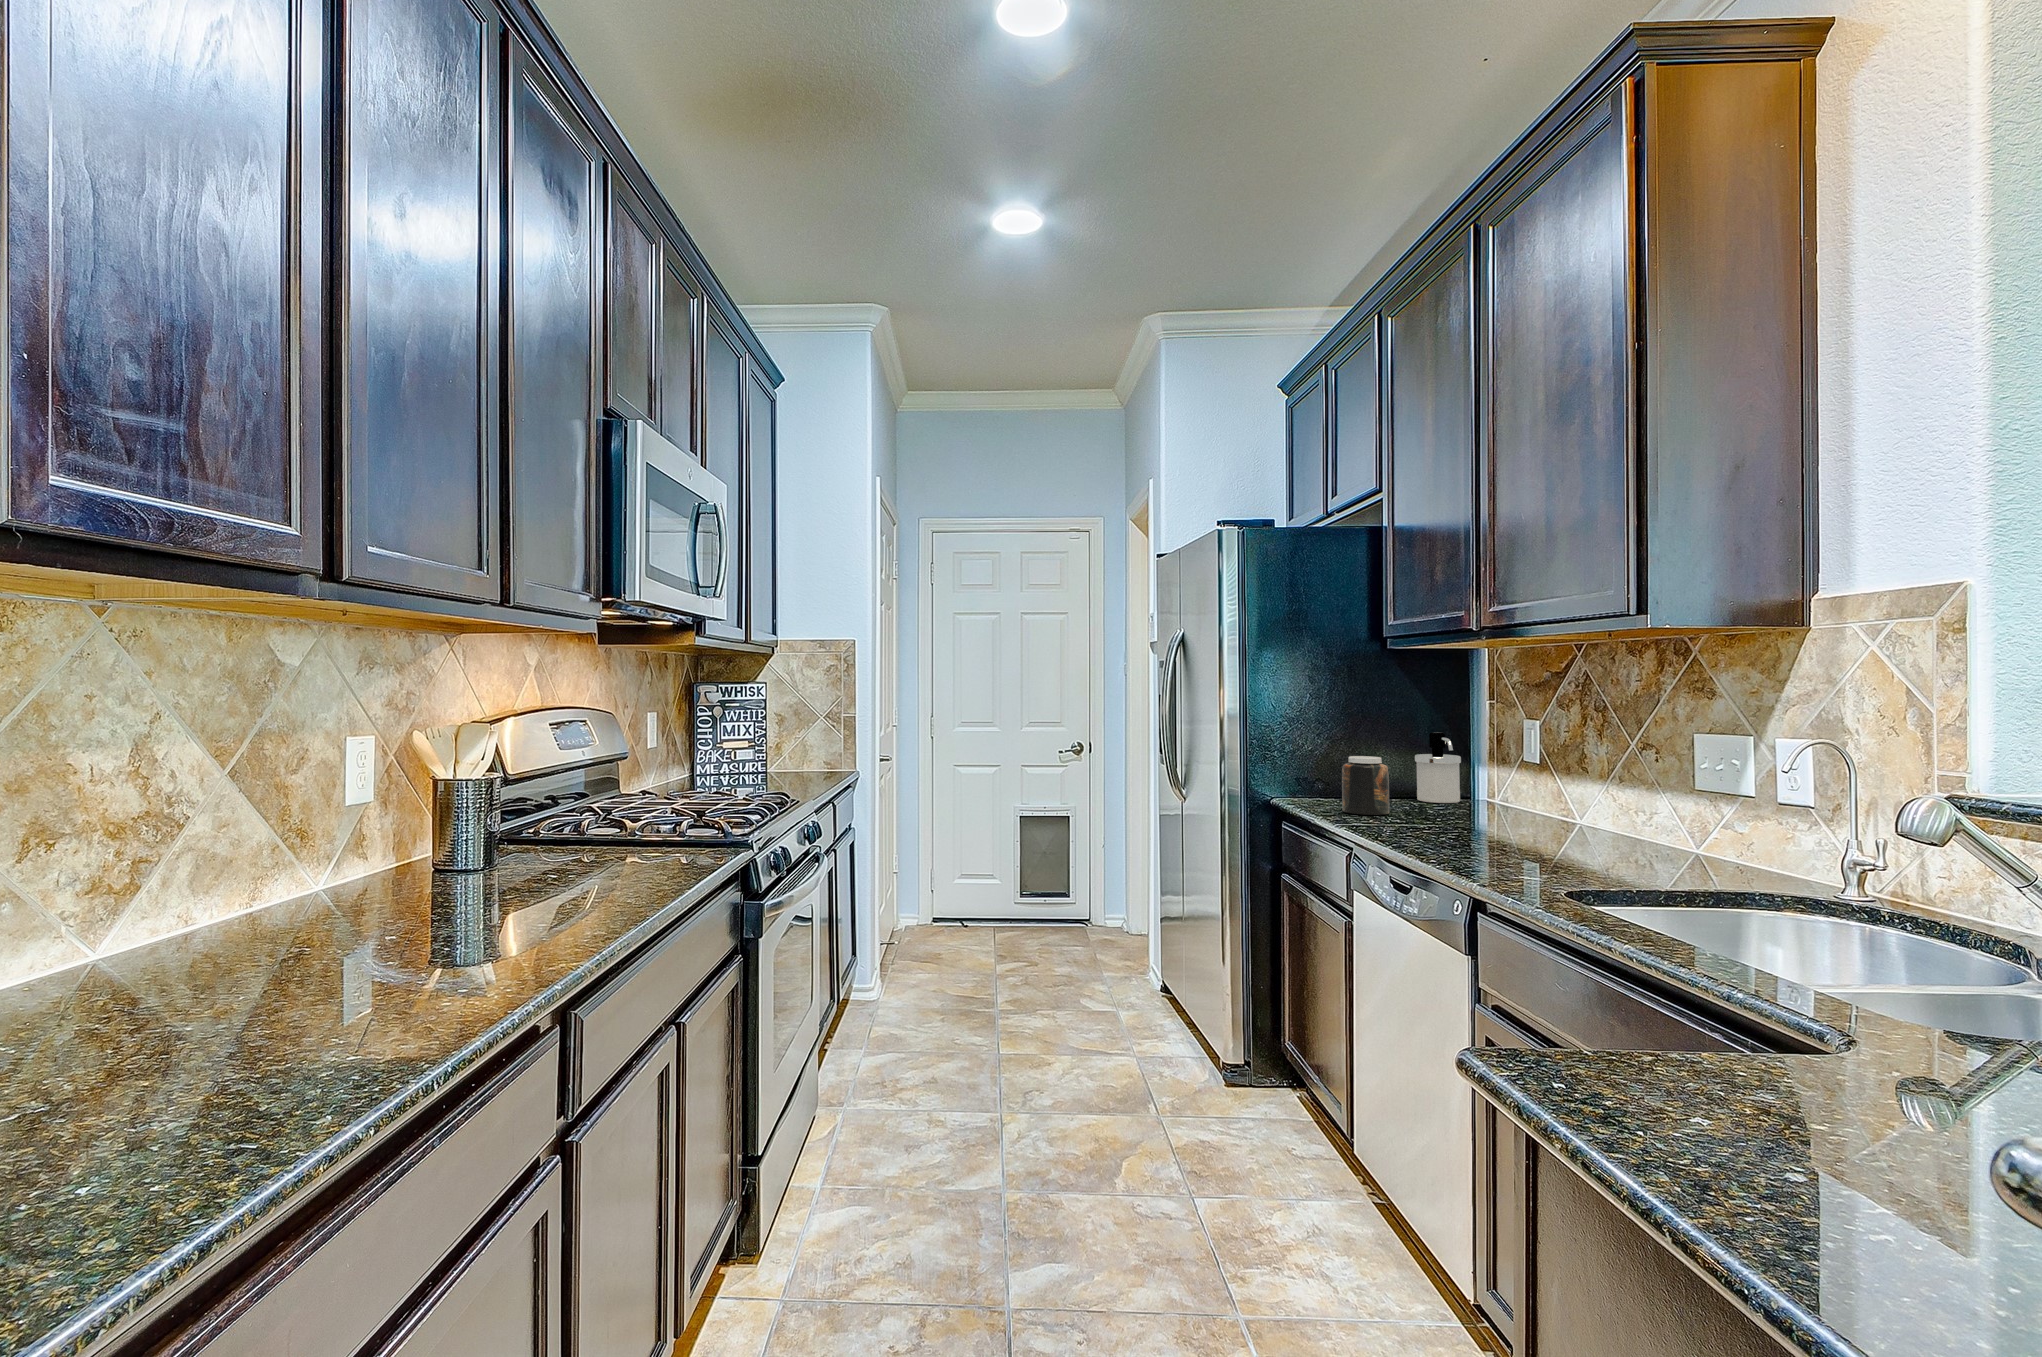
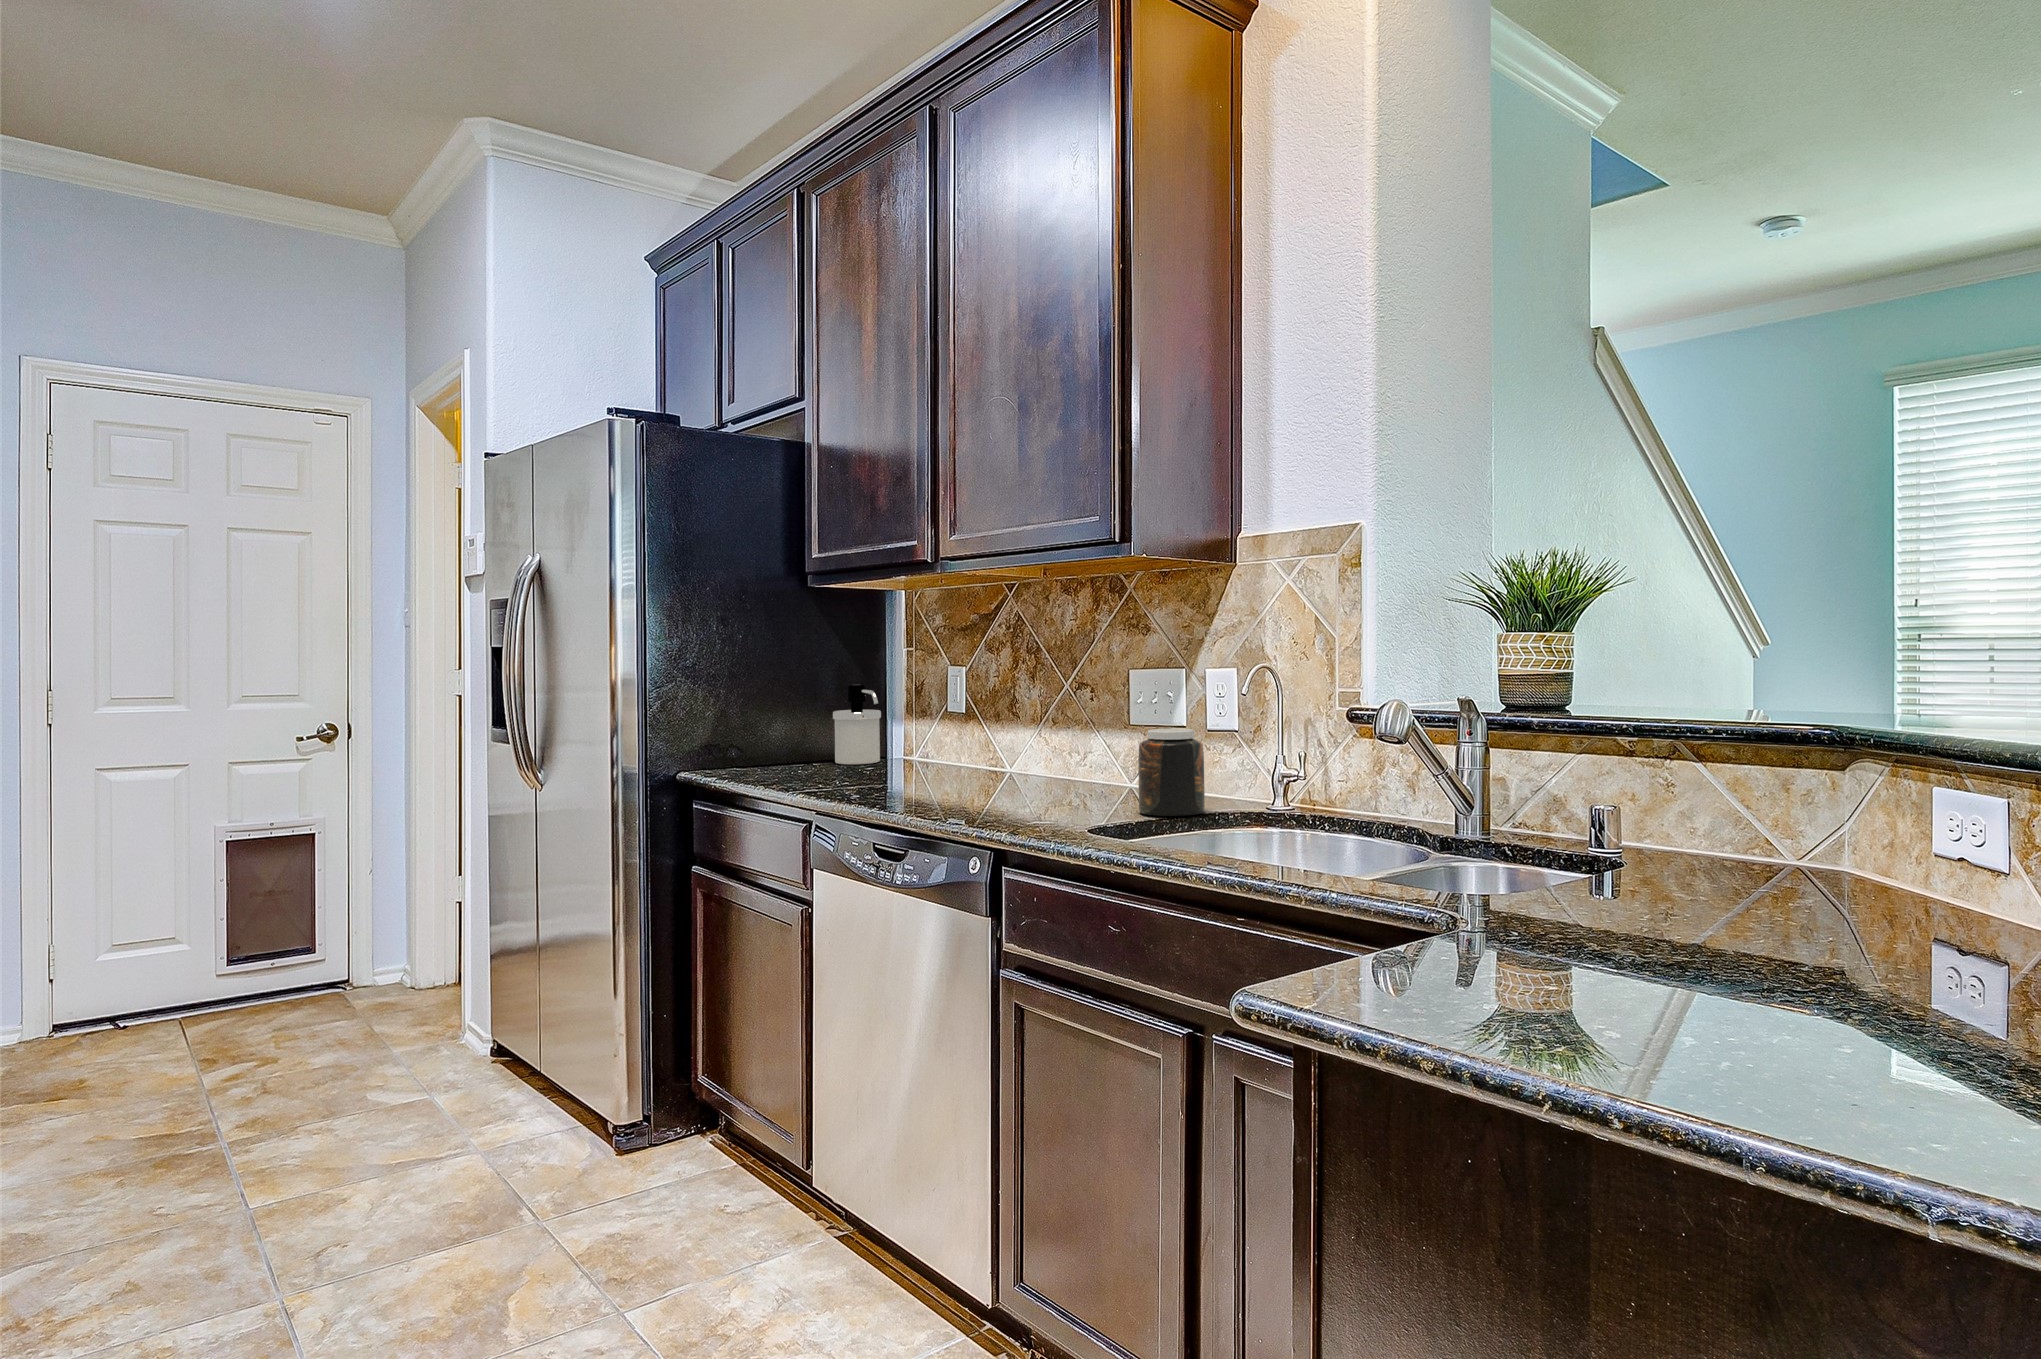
jar: present [1342,756,1389,815] -> present [1138,729,1205,816]

